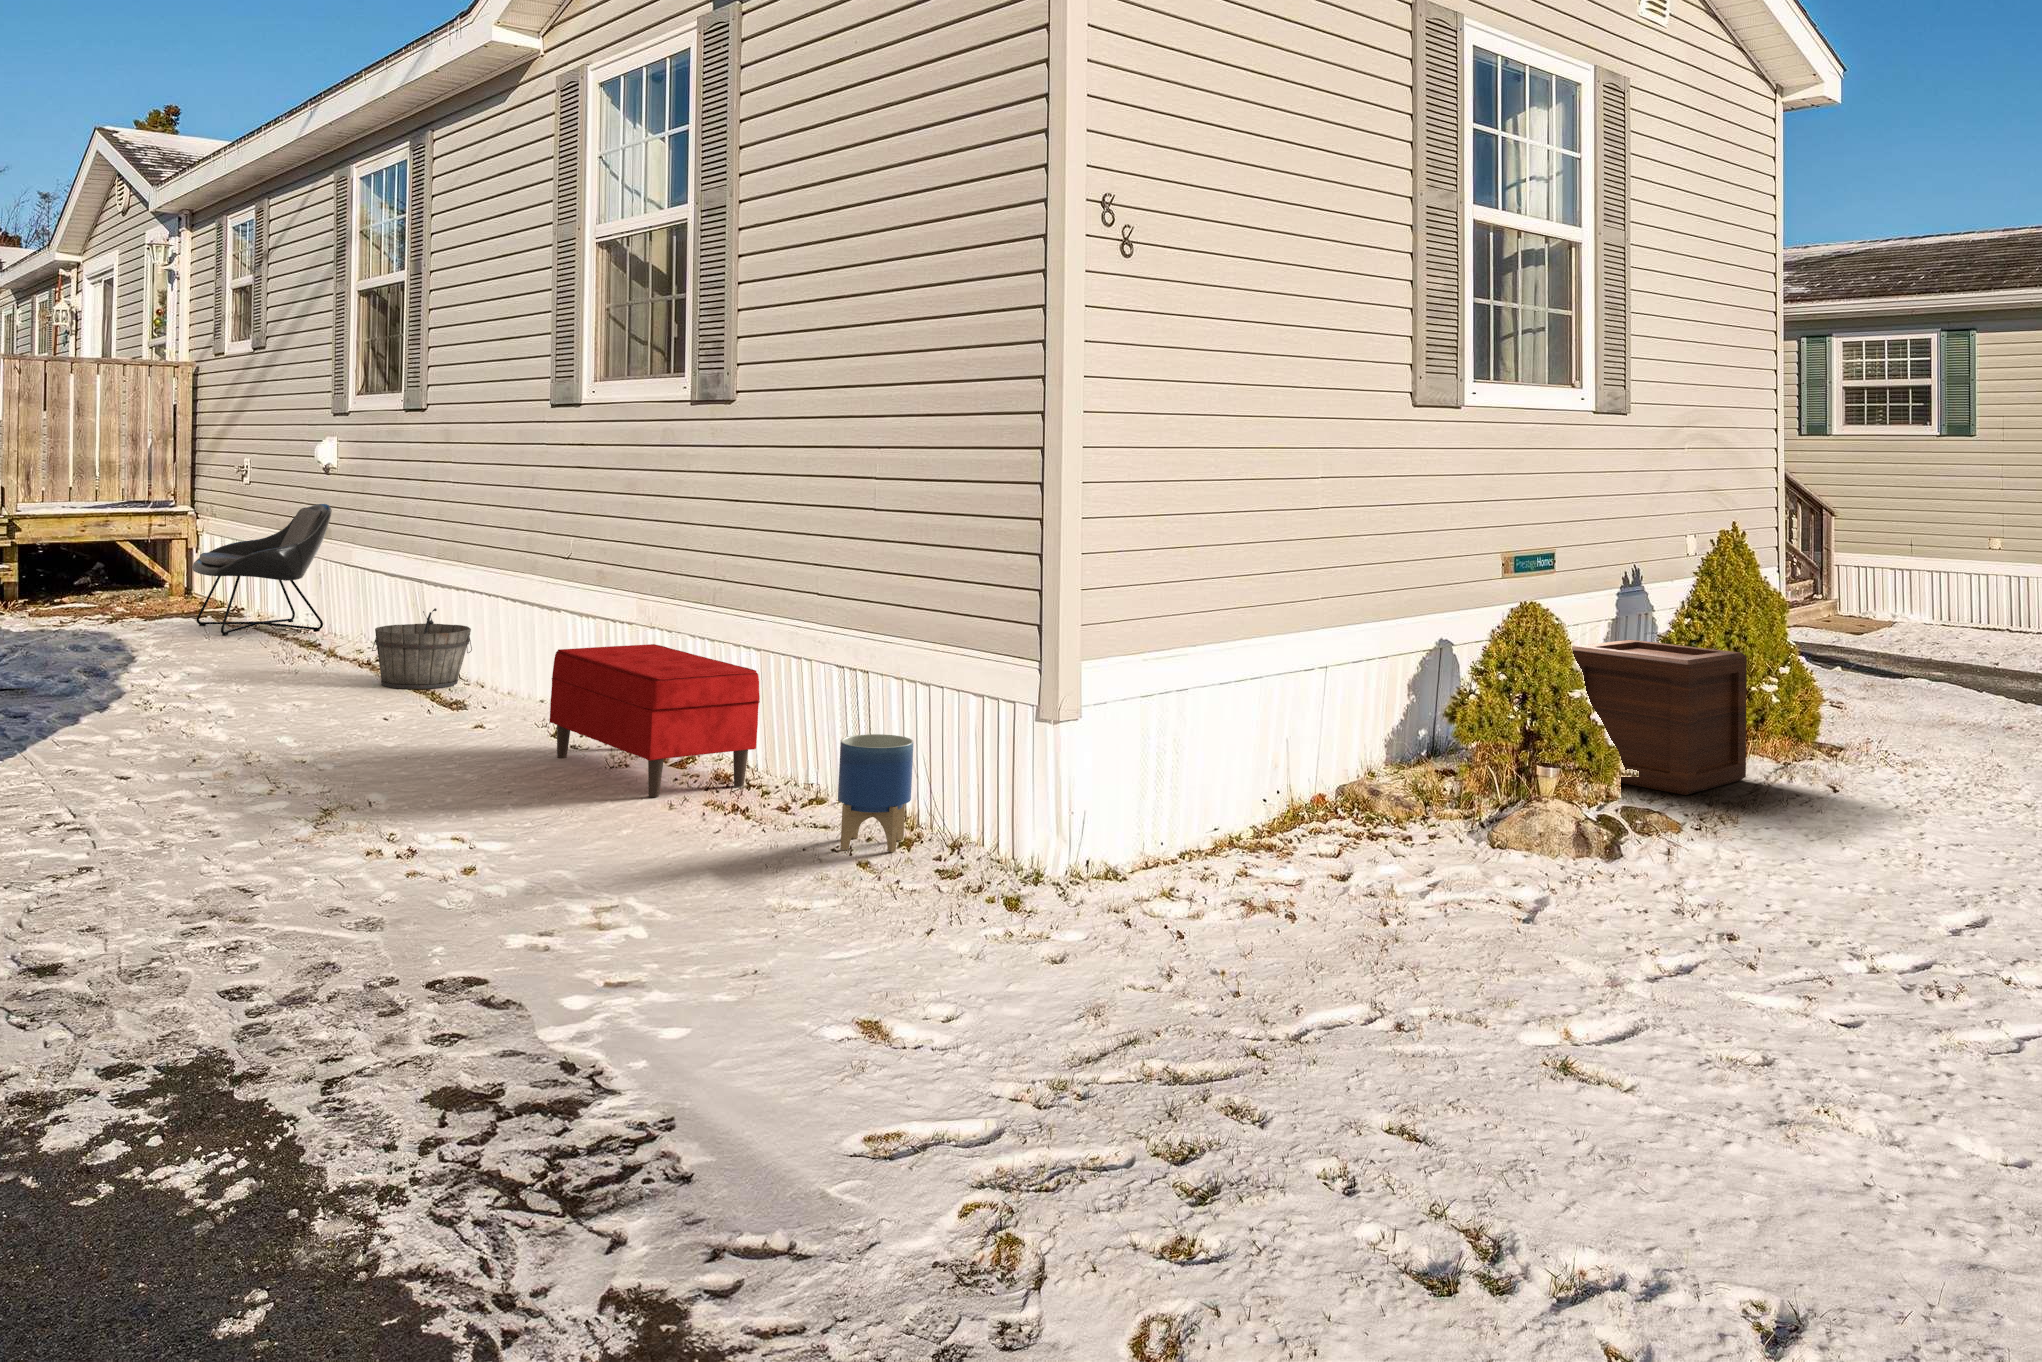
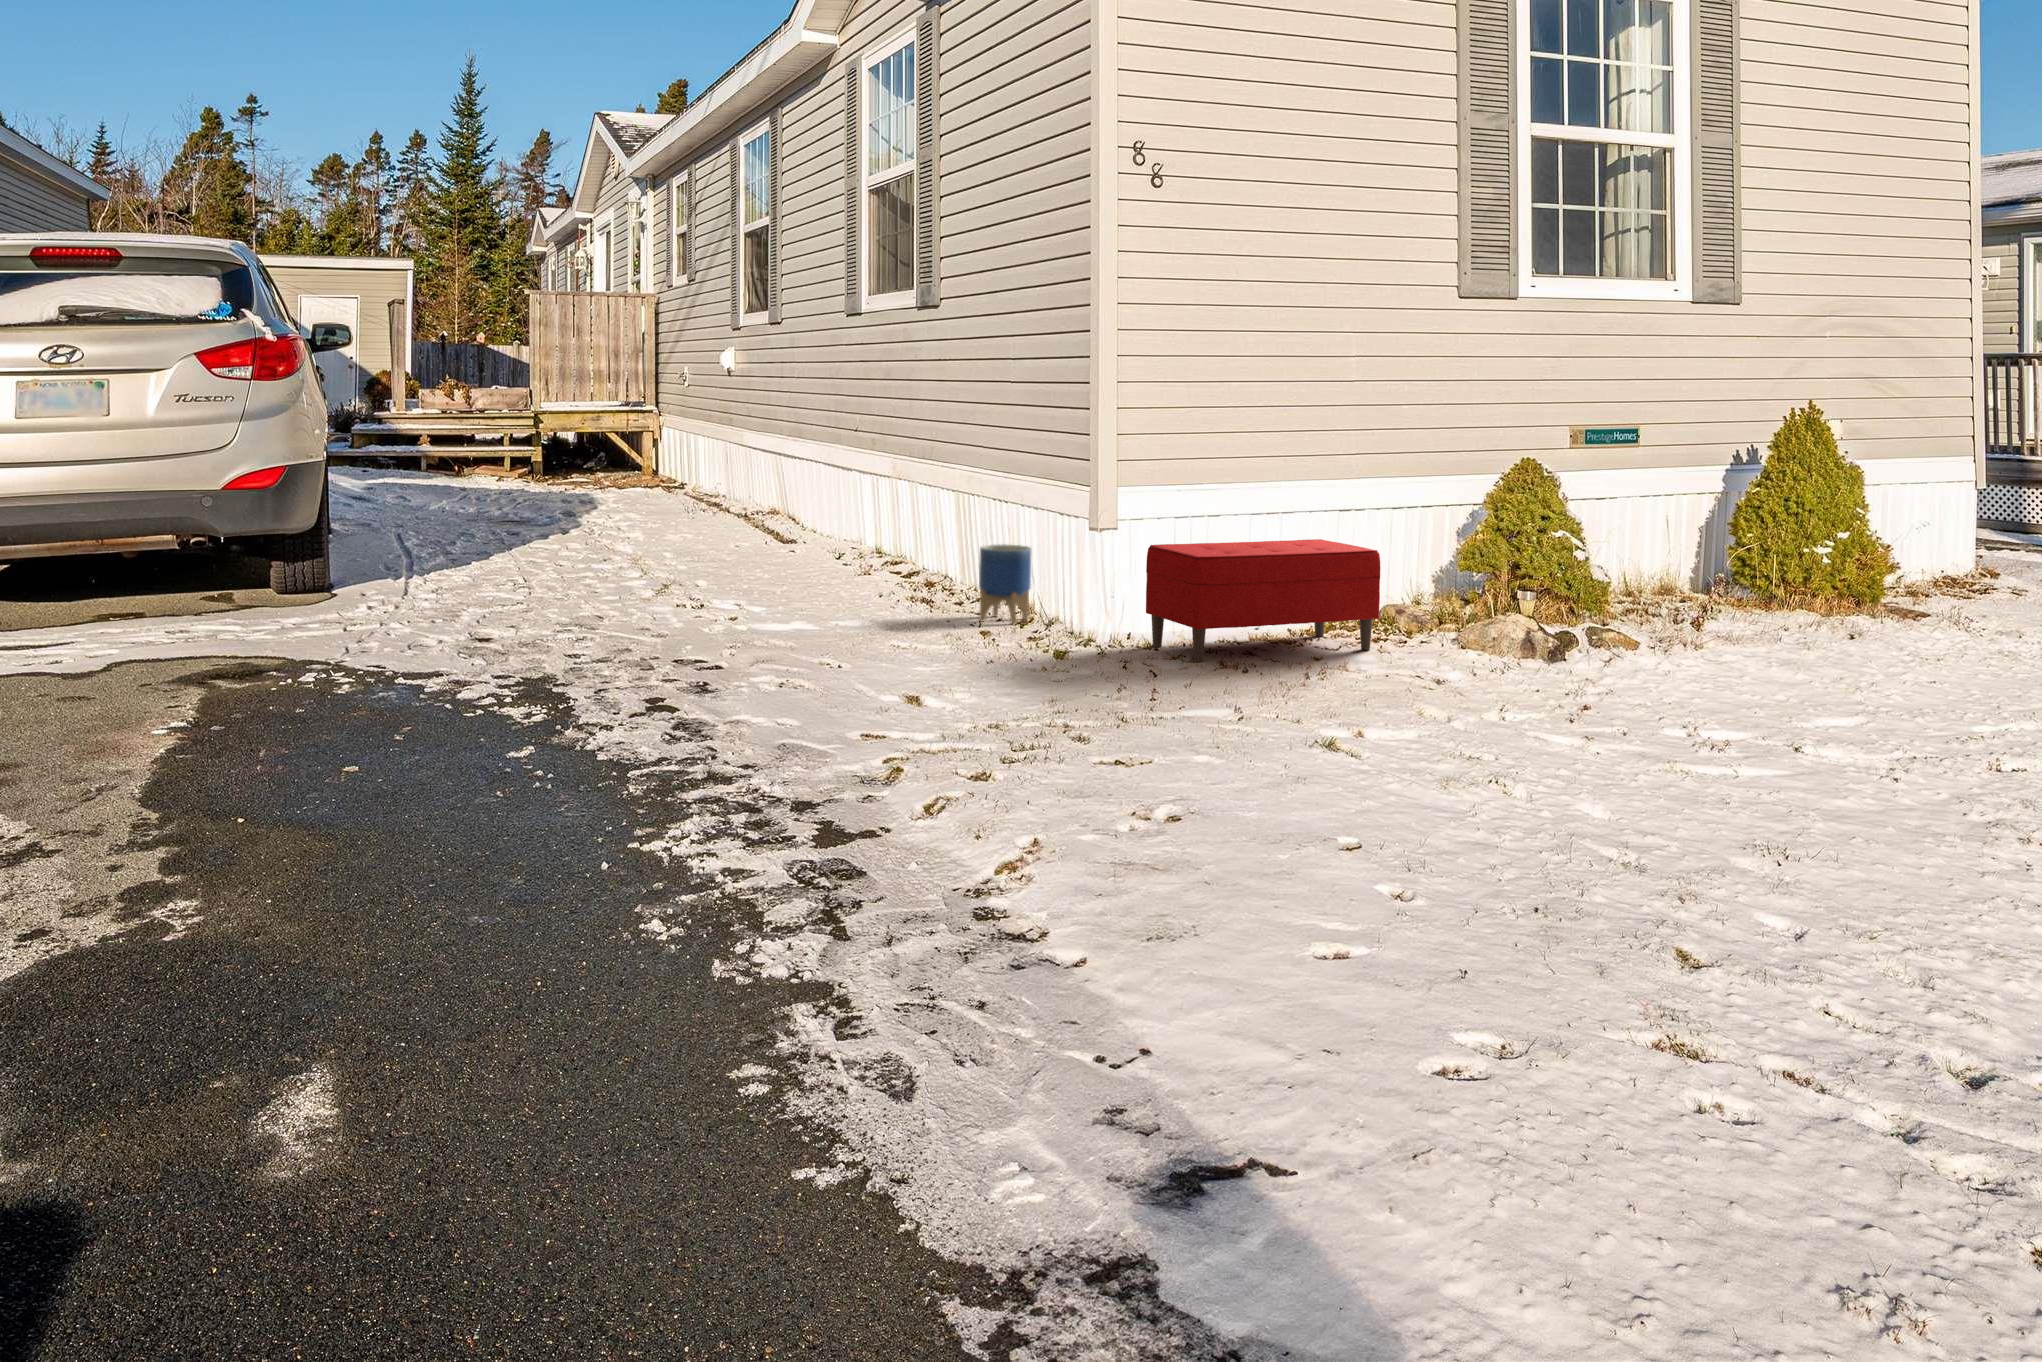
lounge chair: present [192,504,332,636] -> none [643,399,735,496]
wooden bucket: present [372,608,472,689] -> none [742,471,811,530]
wooden crate: present [1572,640,1747,795] -> none [1633,503,1803,630]
bench: present [550,644,760,797] -> present [1146,539,1380,662]

